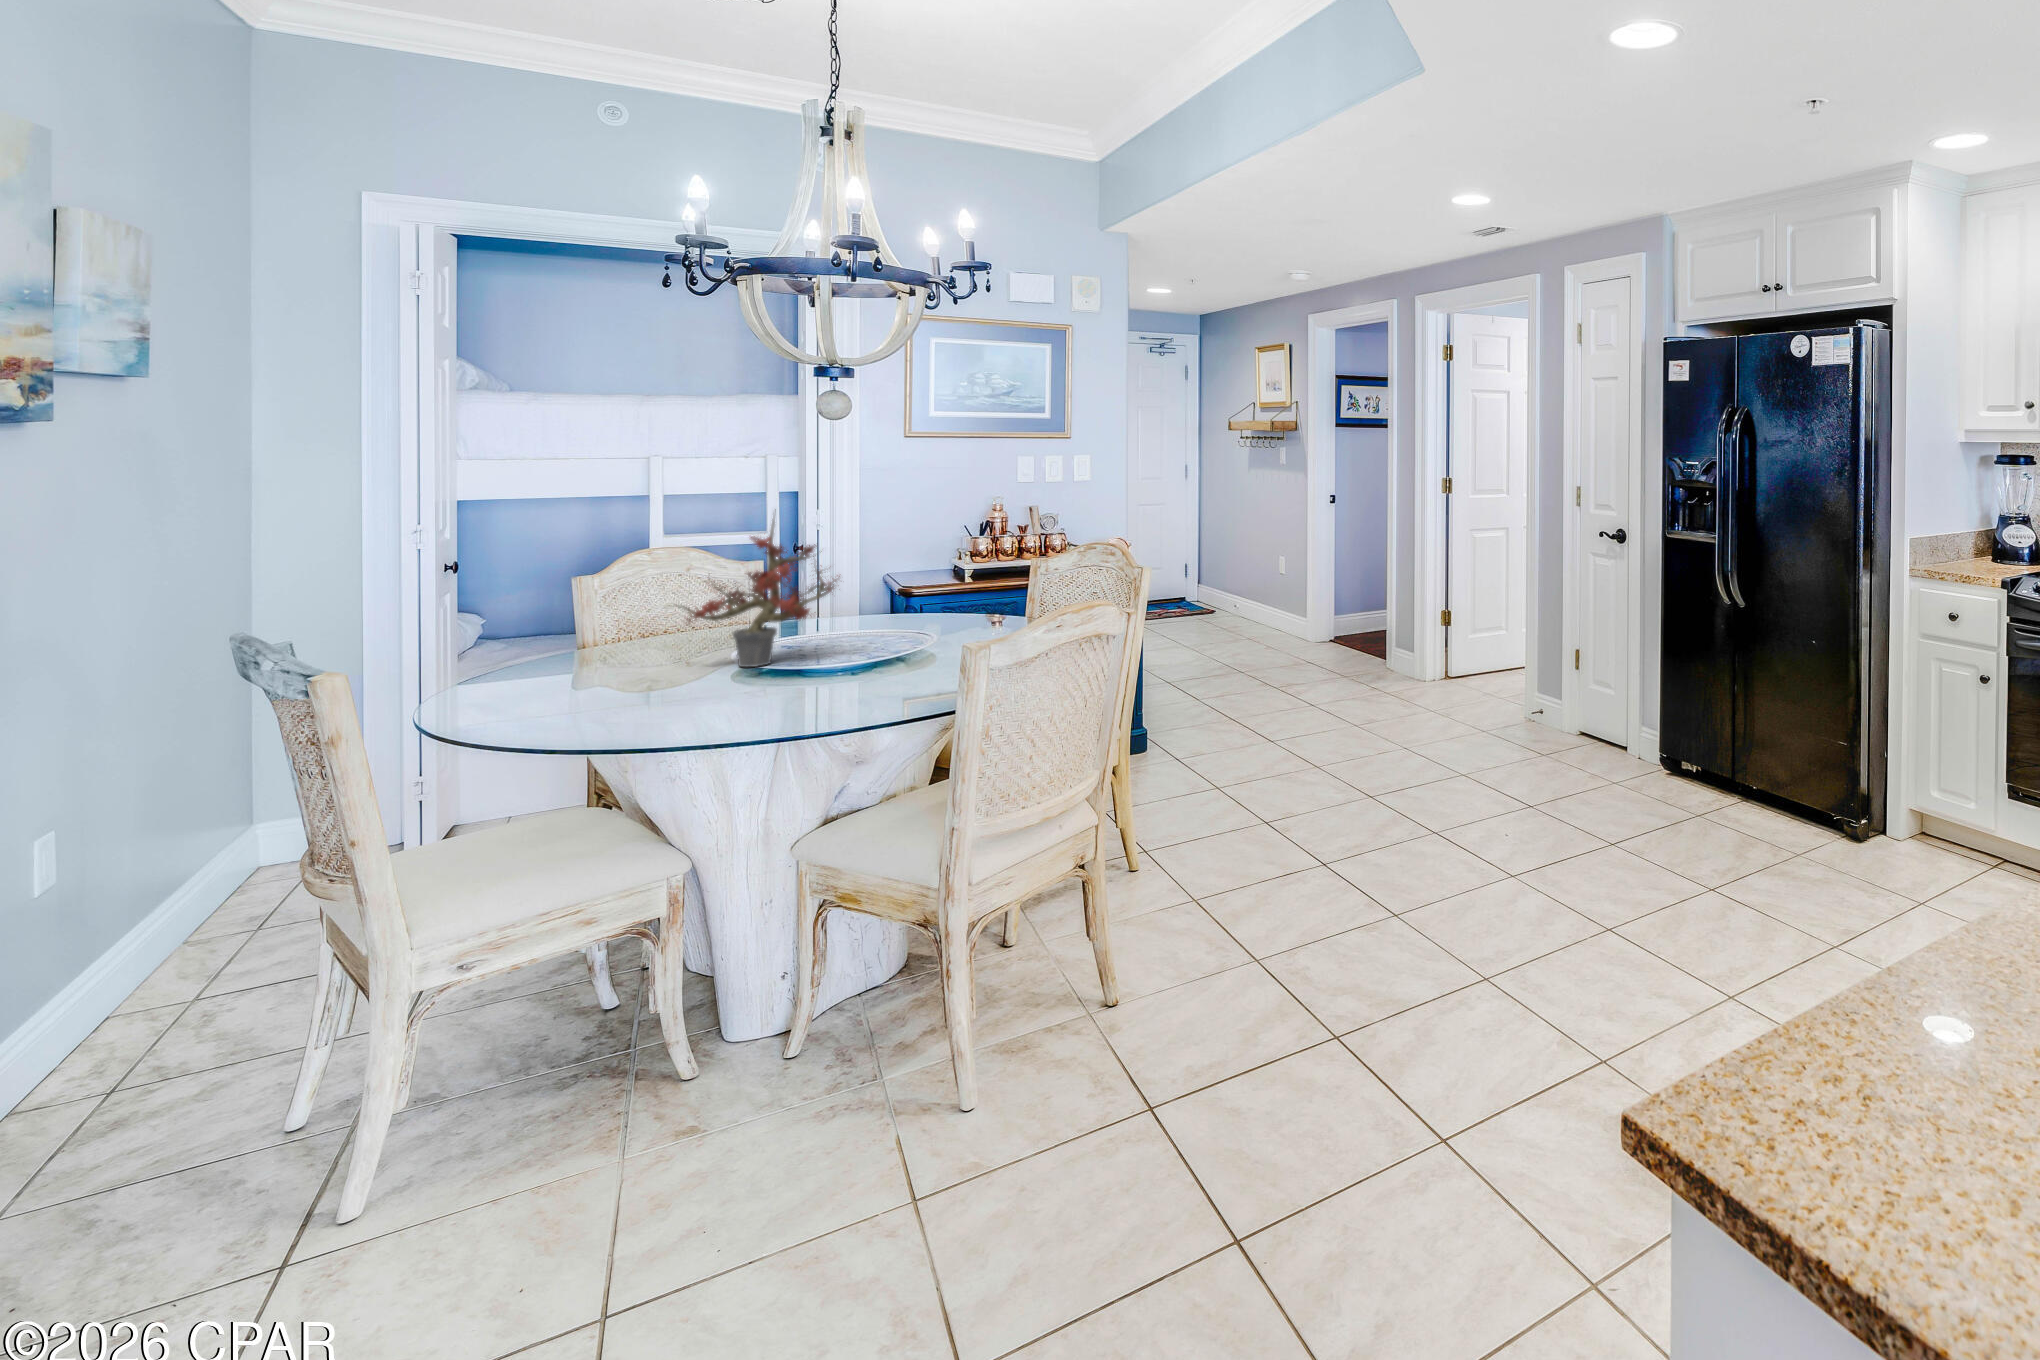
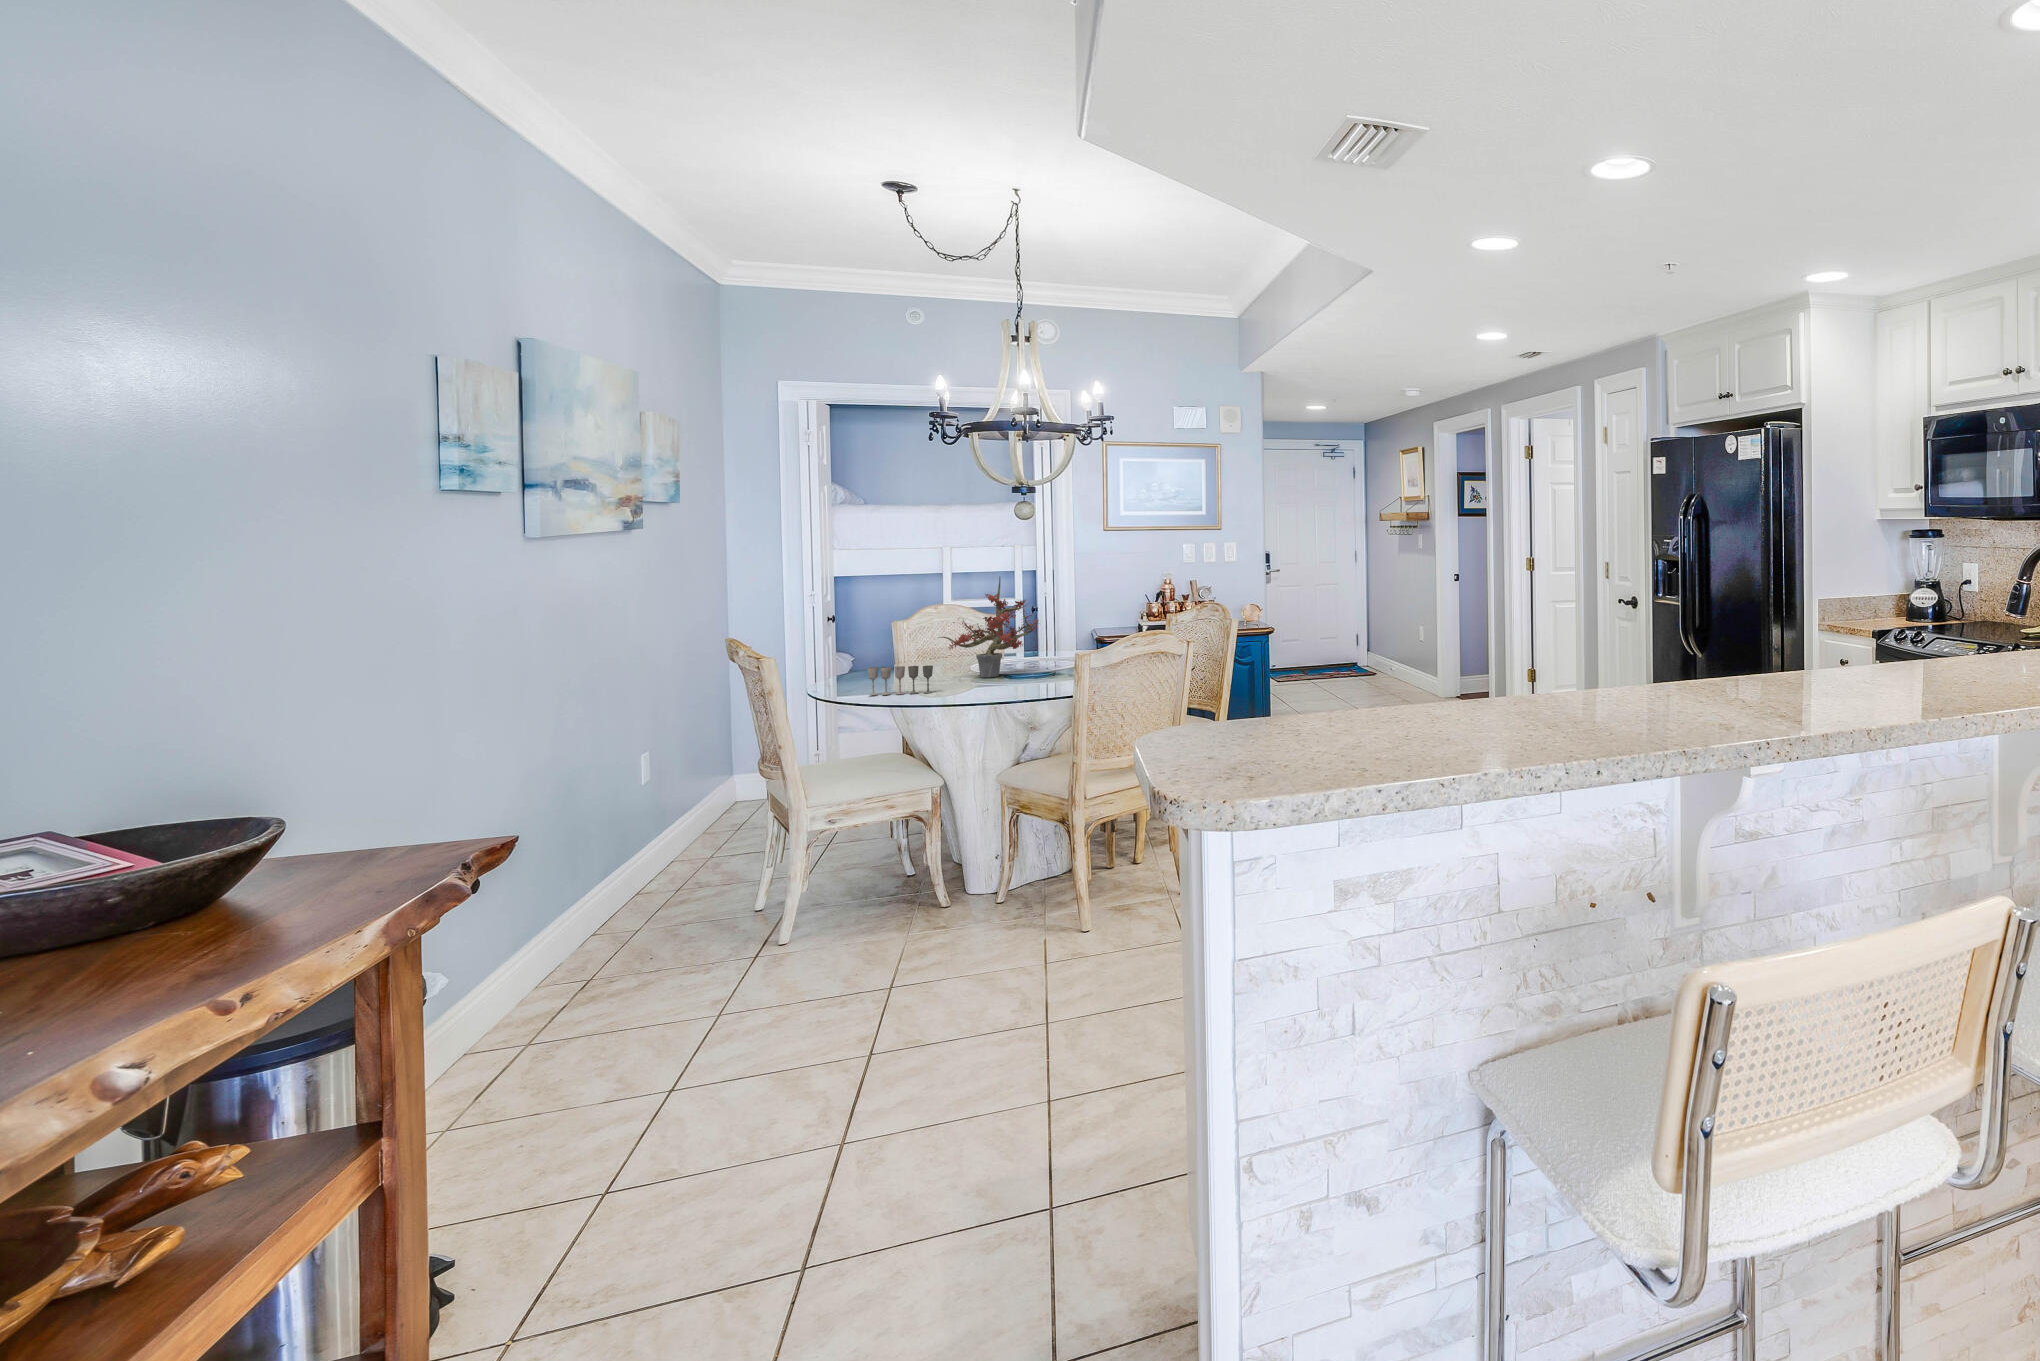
wine glass: none [538,658,664,714] -> present [867,665,933,695]

